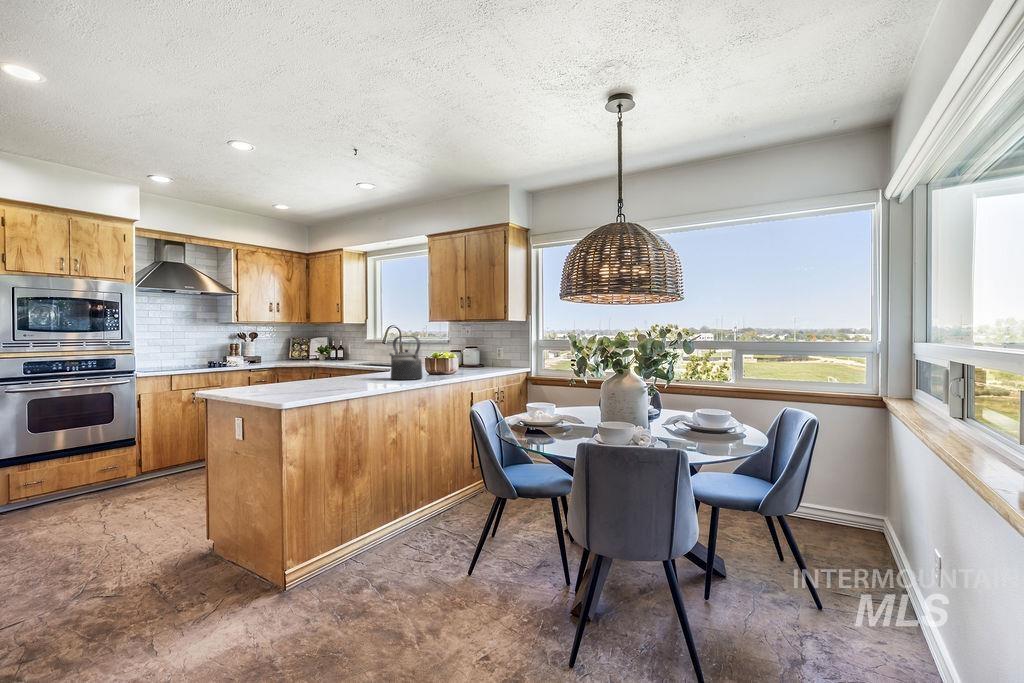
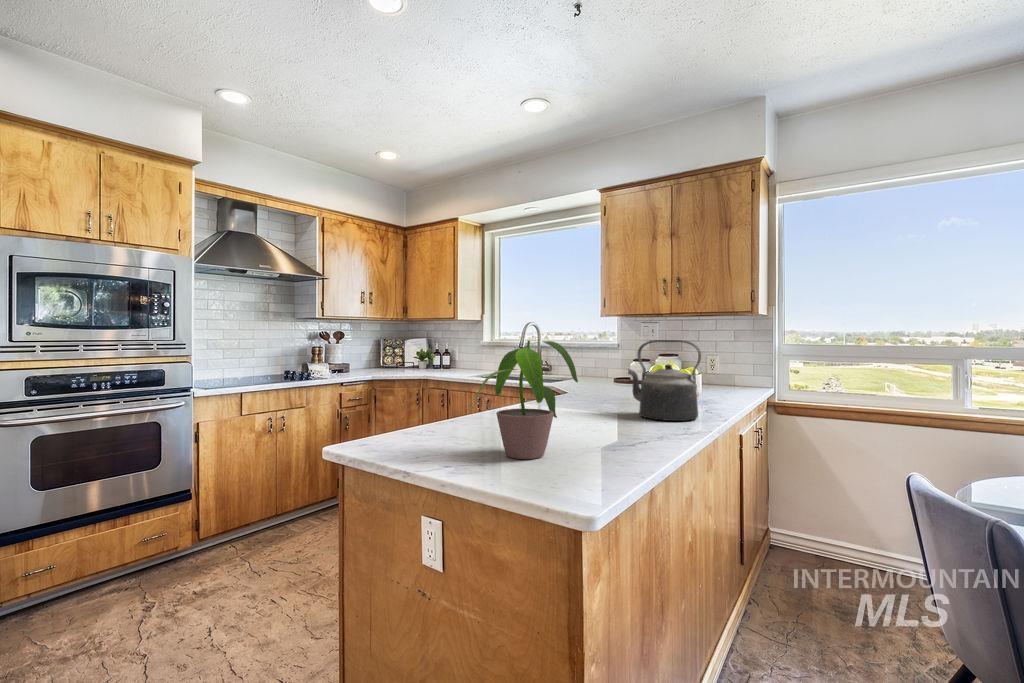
potted plant: none [252,336,319,390] -> present [471,341,578,459]

